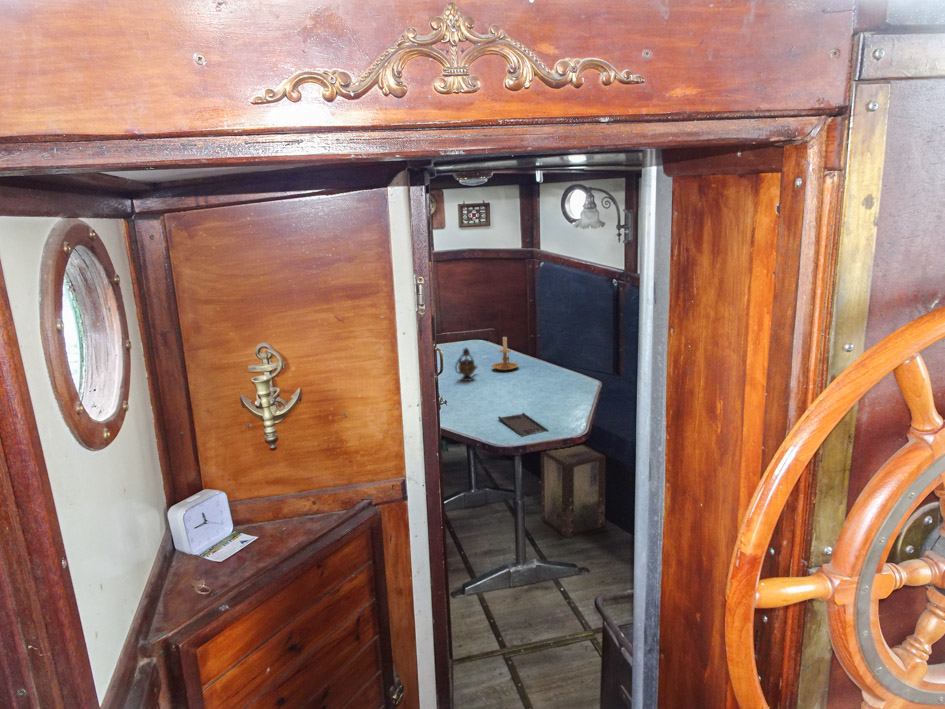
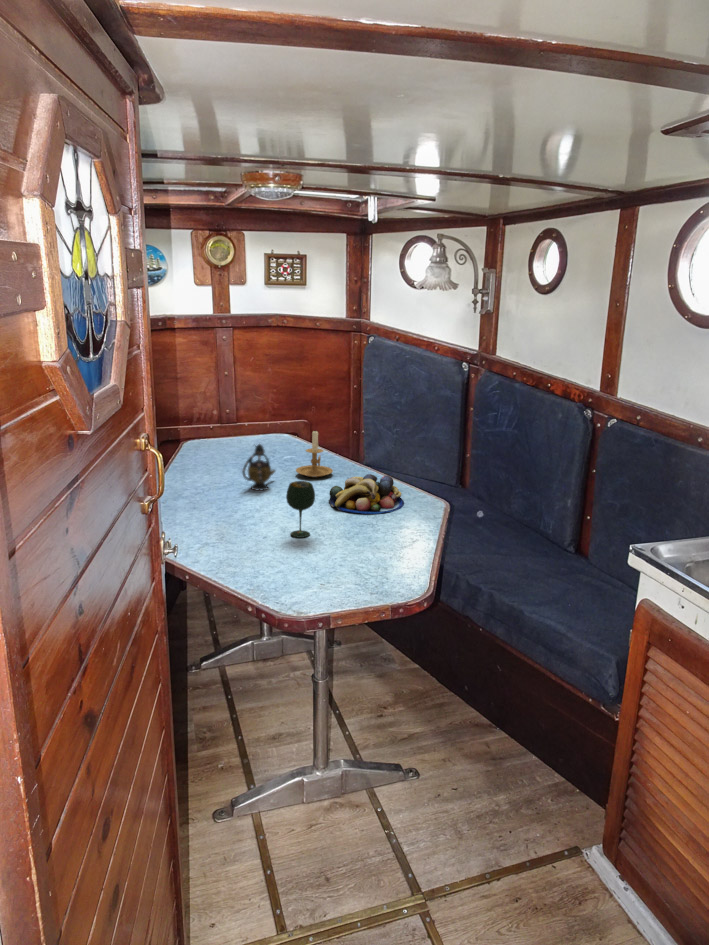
fruit bowl: none [517,365,571,392] -> present [328,474,404,514]
wine glass: none [489,370,508,408] -> present [286,481,315,538]
tray: present [498,413,548,436] -> none [296,547,371,590]
storage box: present [541,442,606,538] -> none [354,582,448,719]

